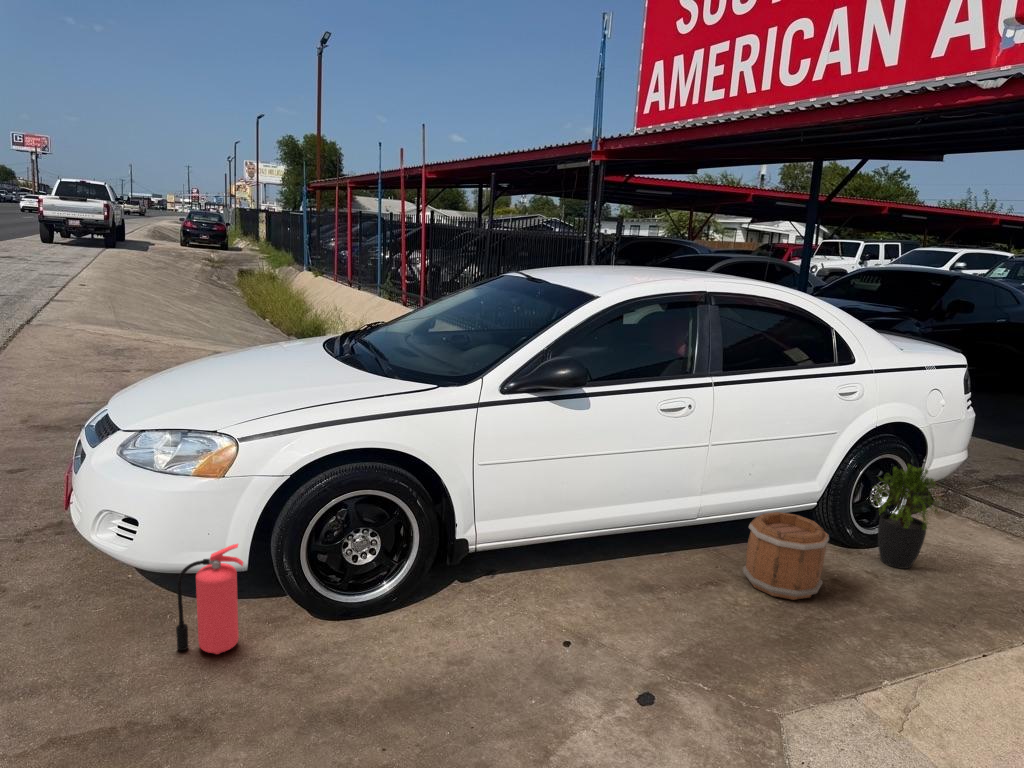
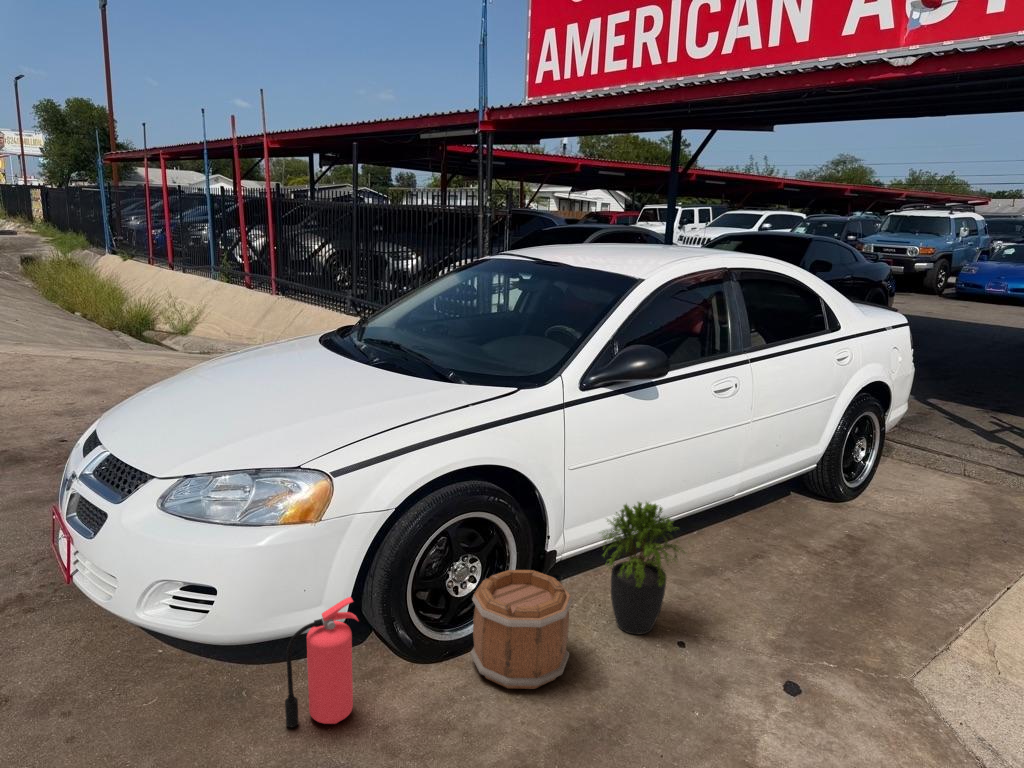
potted plant: present [875,464,939,569] -> present [603,502,684,635]
bucket: present [742,512,829,600] -> present [471,570,572,689]

